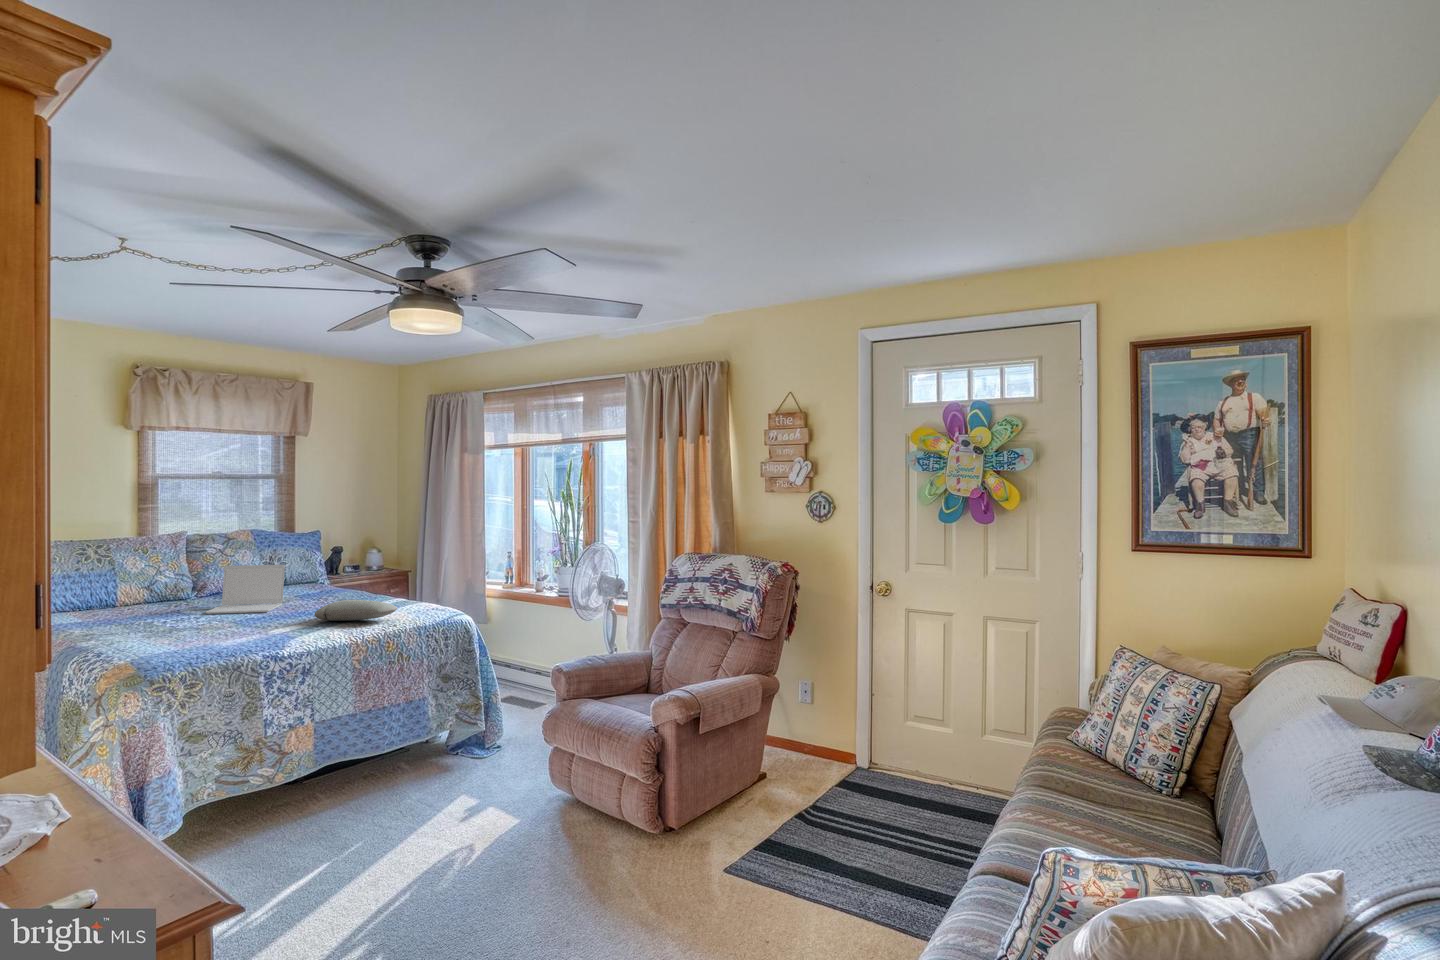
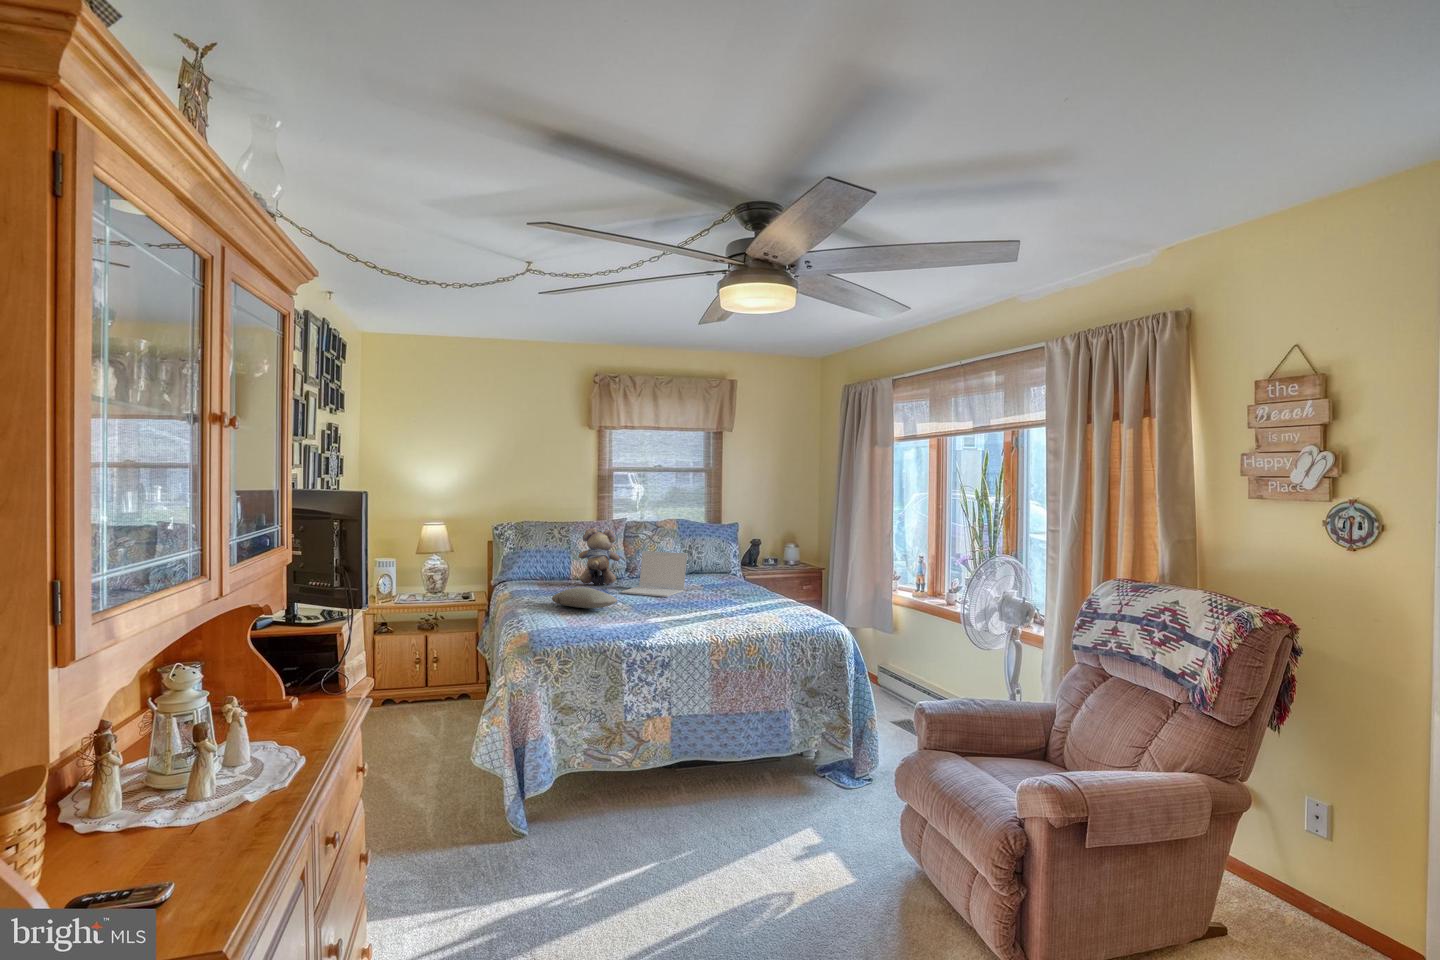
teddy bear: none [132,545,192,610] -> present [579,529,620,585]
pillow: present [315,600,398,621] -> present [552,587,617,608]

